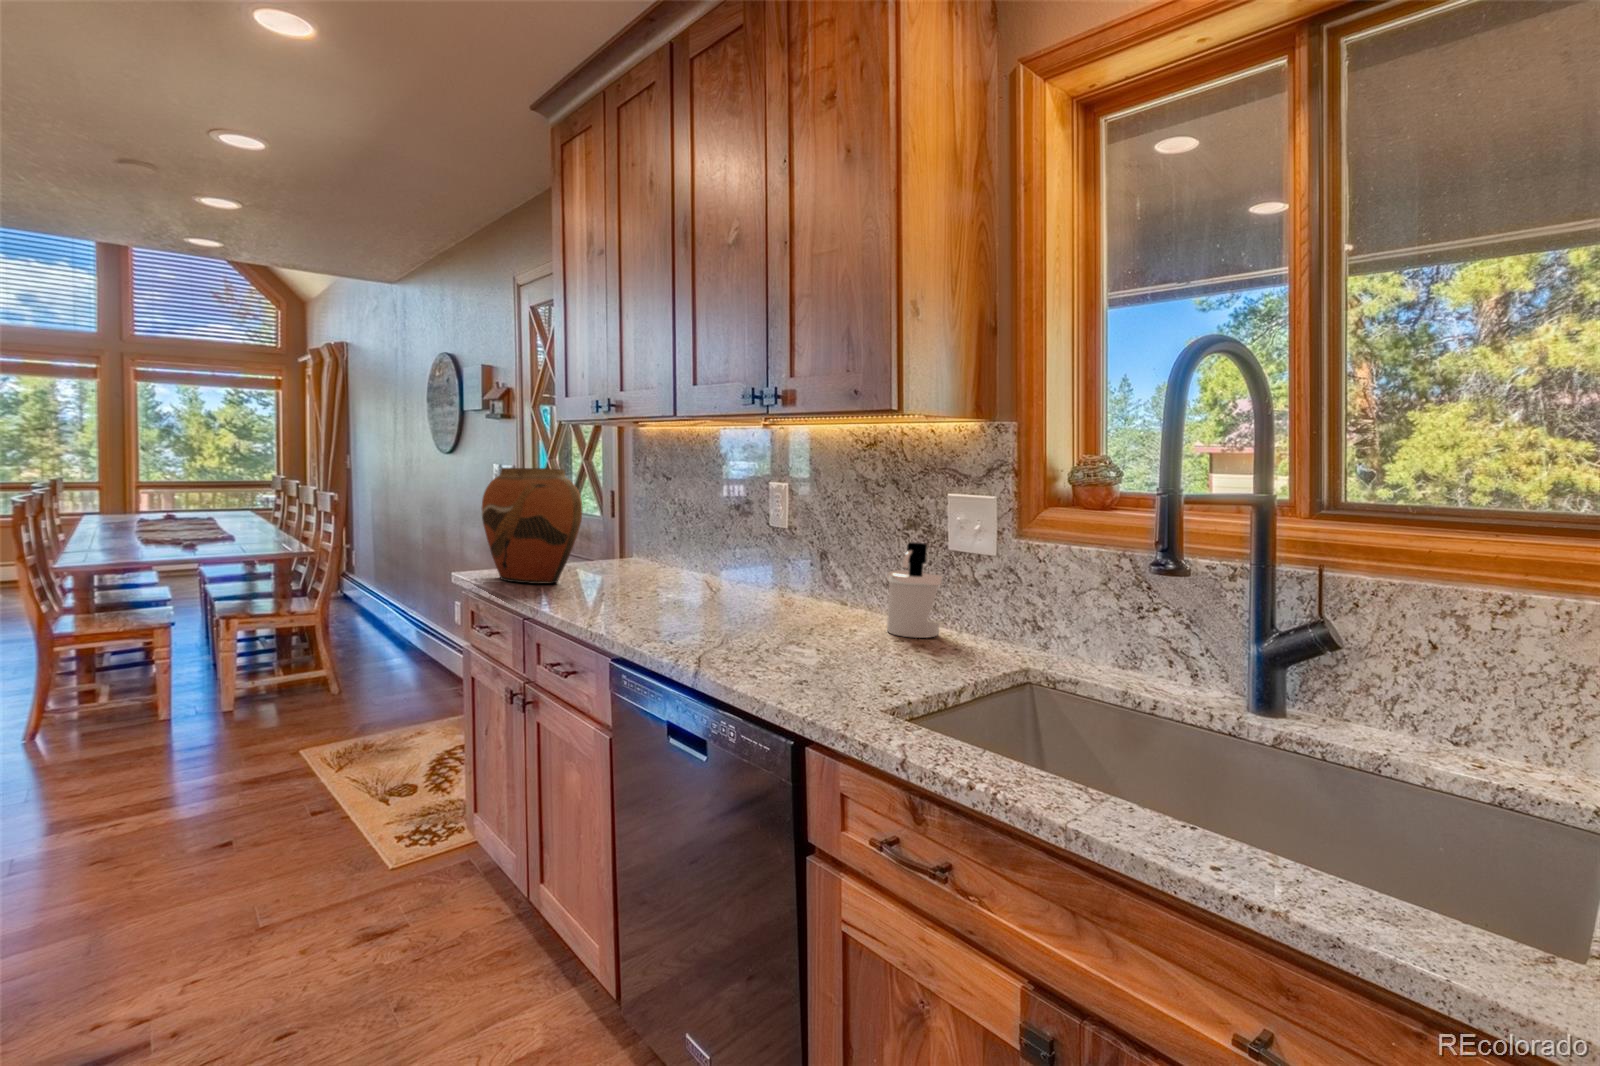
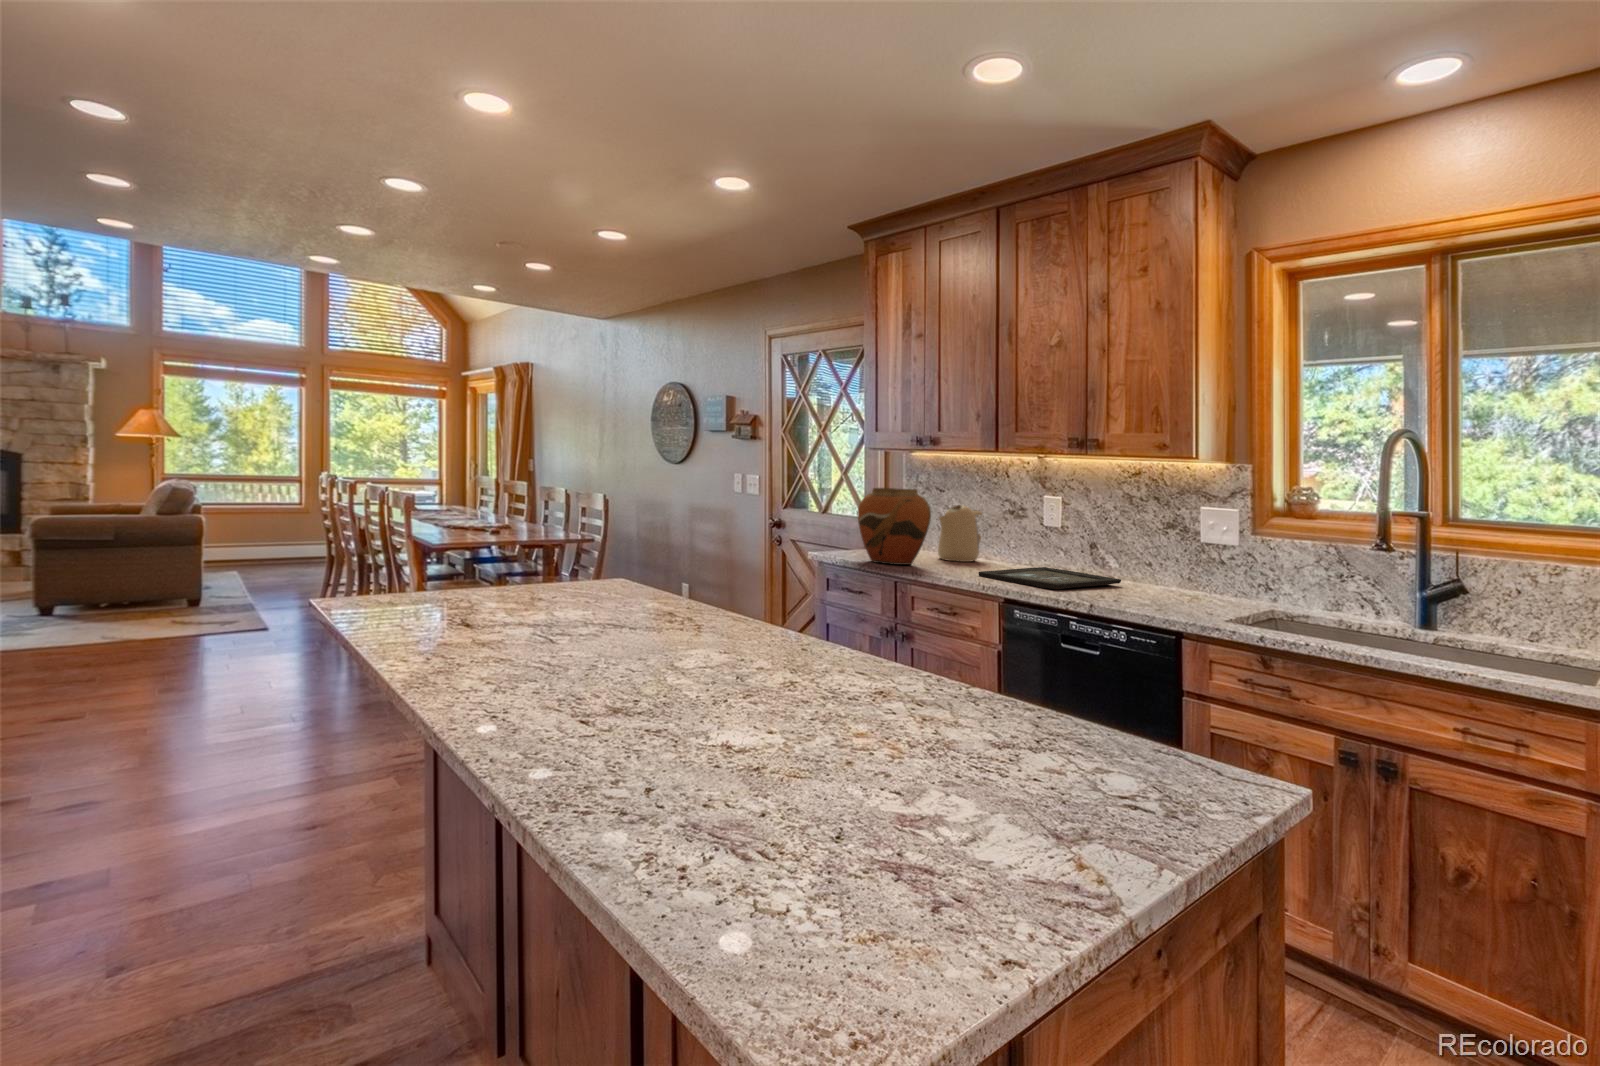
kettle: none [631,496,709,577] -> present [938,505,982,562]
soap dispenser: present [887,542,942,638] -> none [1159,538,1198,597]
tray: none [629,586,844,627] -> present [979,567,1121,589]

